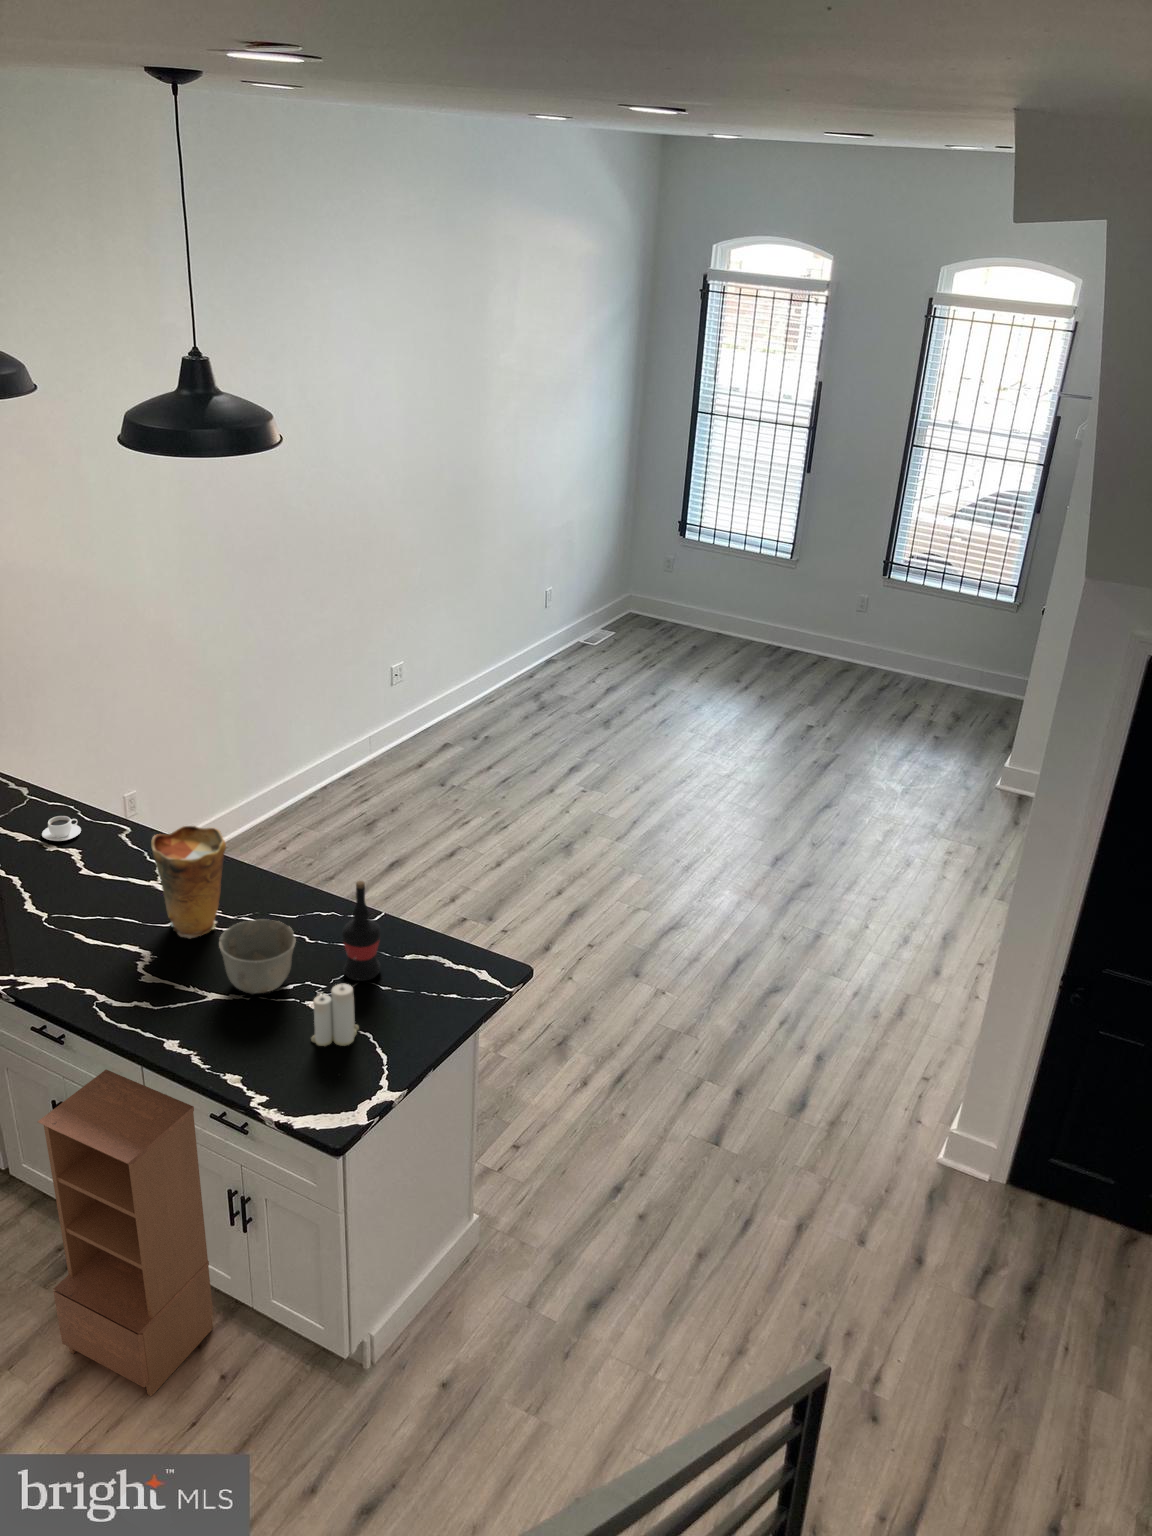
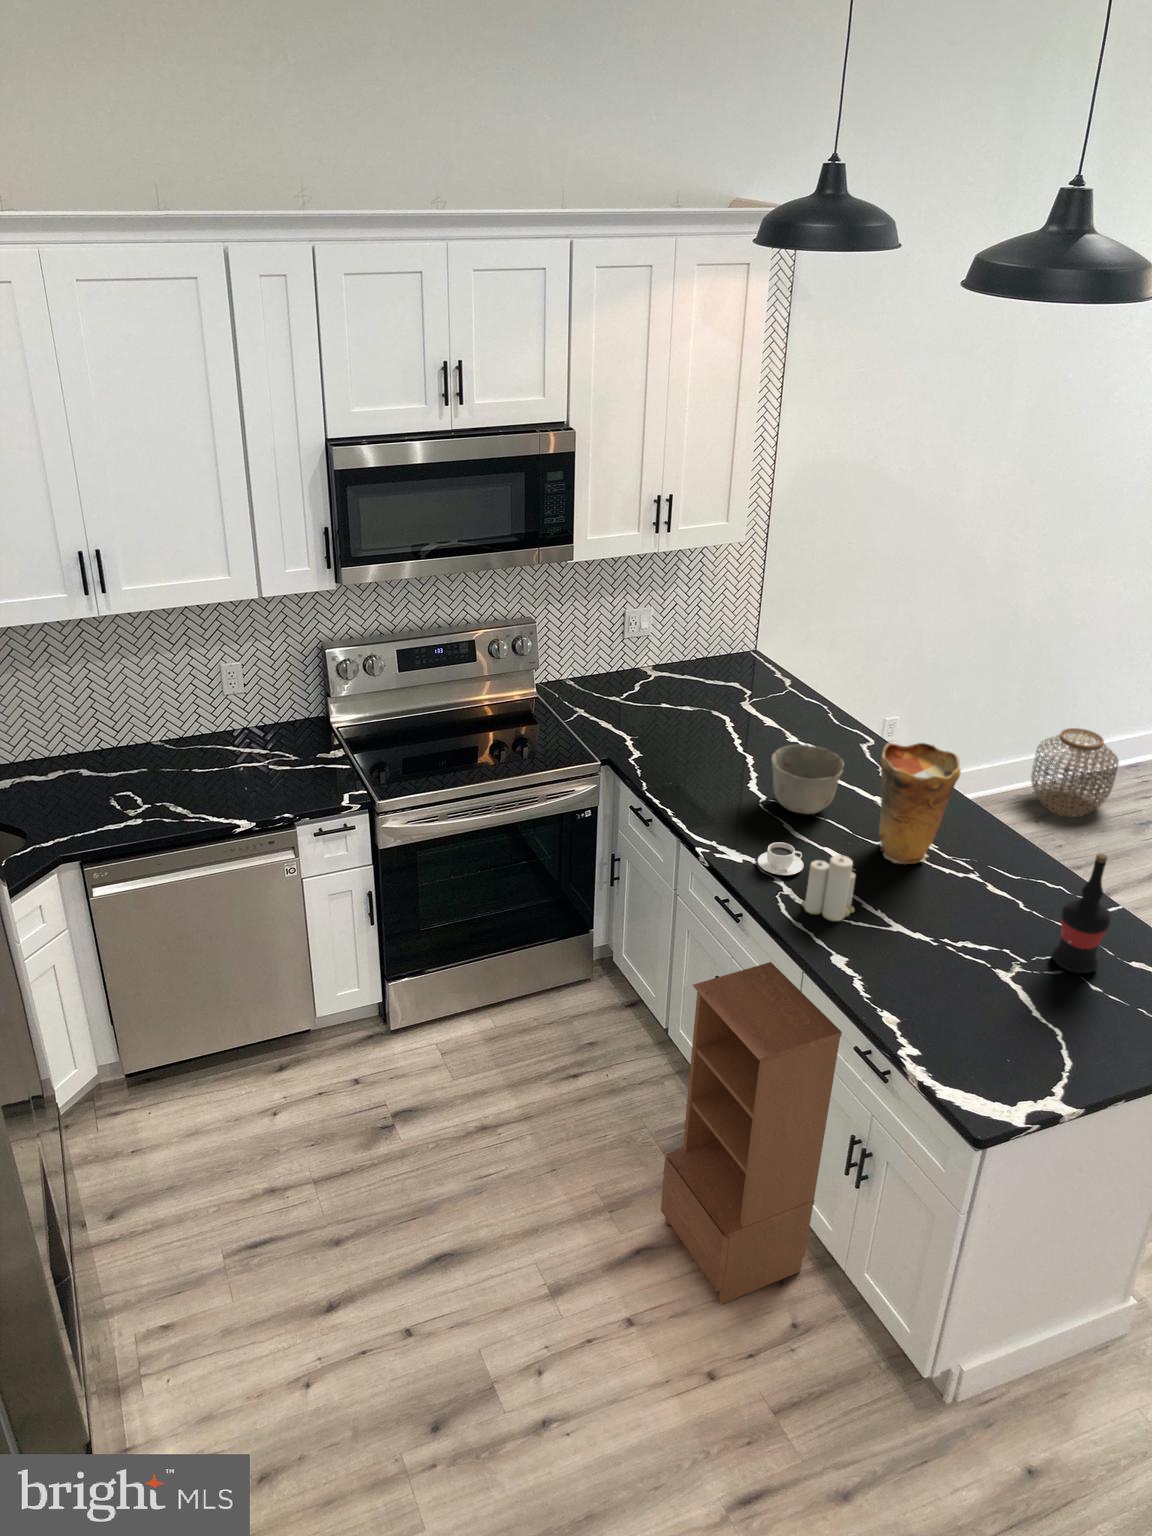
woven basket: none [267,755,337,834] -> present [1031,728,1119,817]
coffee cup: present [42,816,81,841] -> present [758,842,804,875]
ceramic bowl: present [219,919,296,994] -> present [772,745,844,814]
candle: present [311,983,359,1046] -> present [802,855,855,921]

